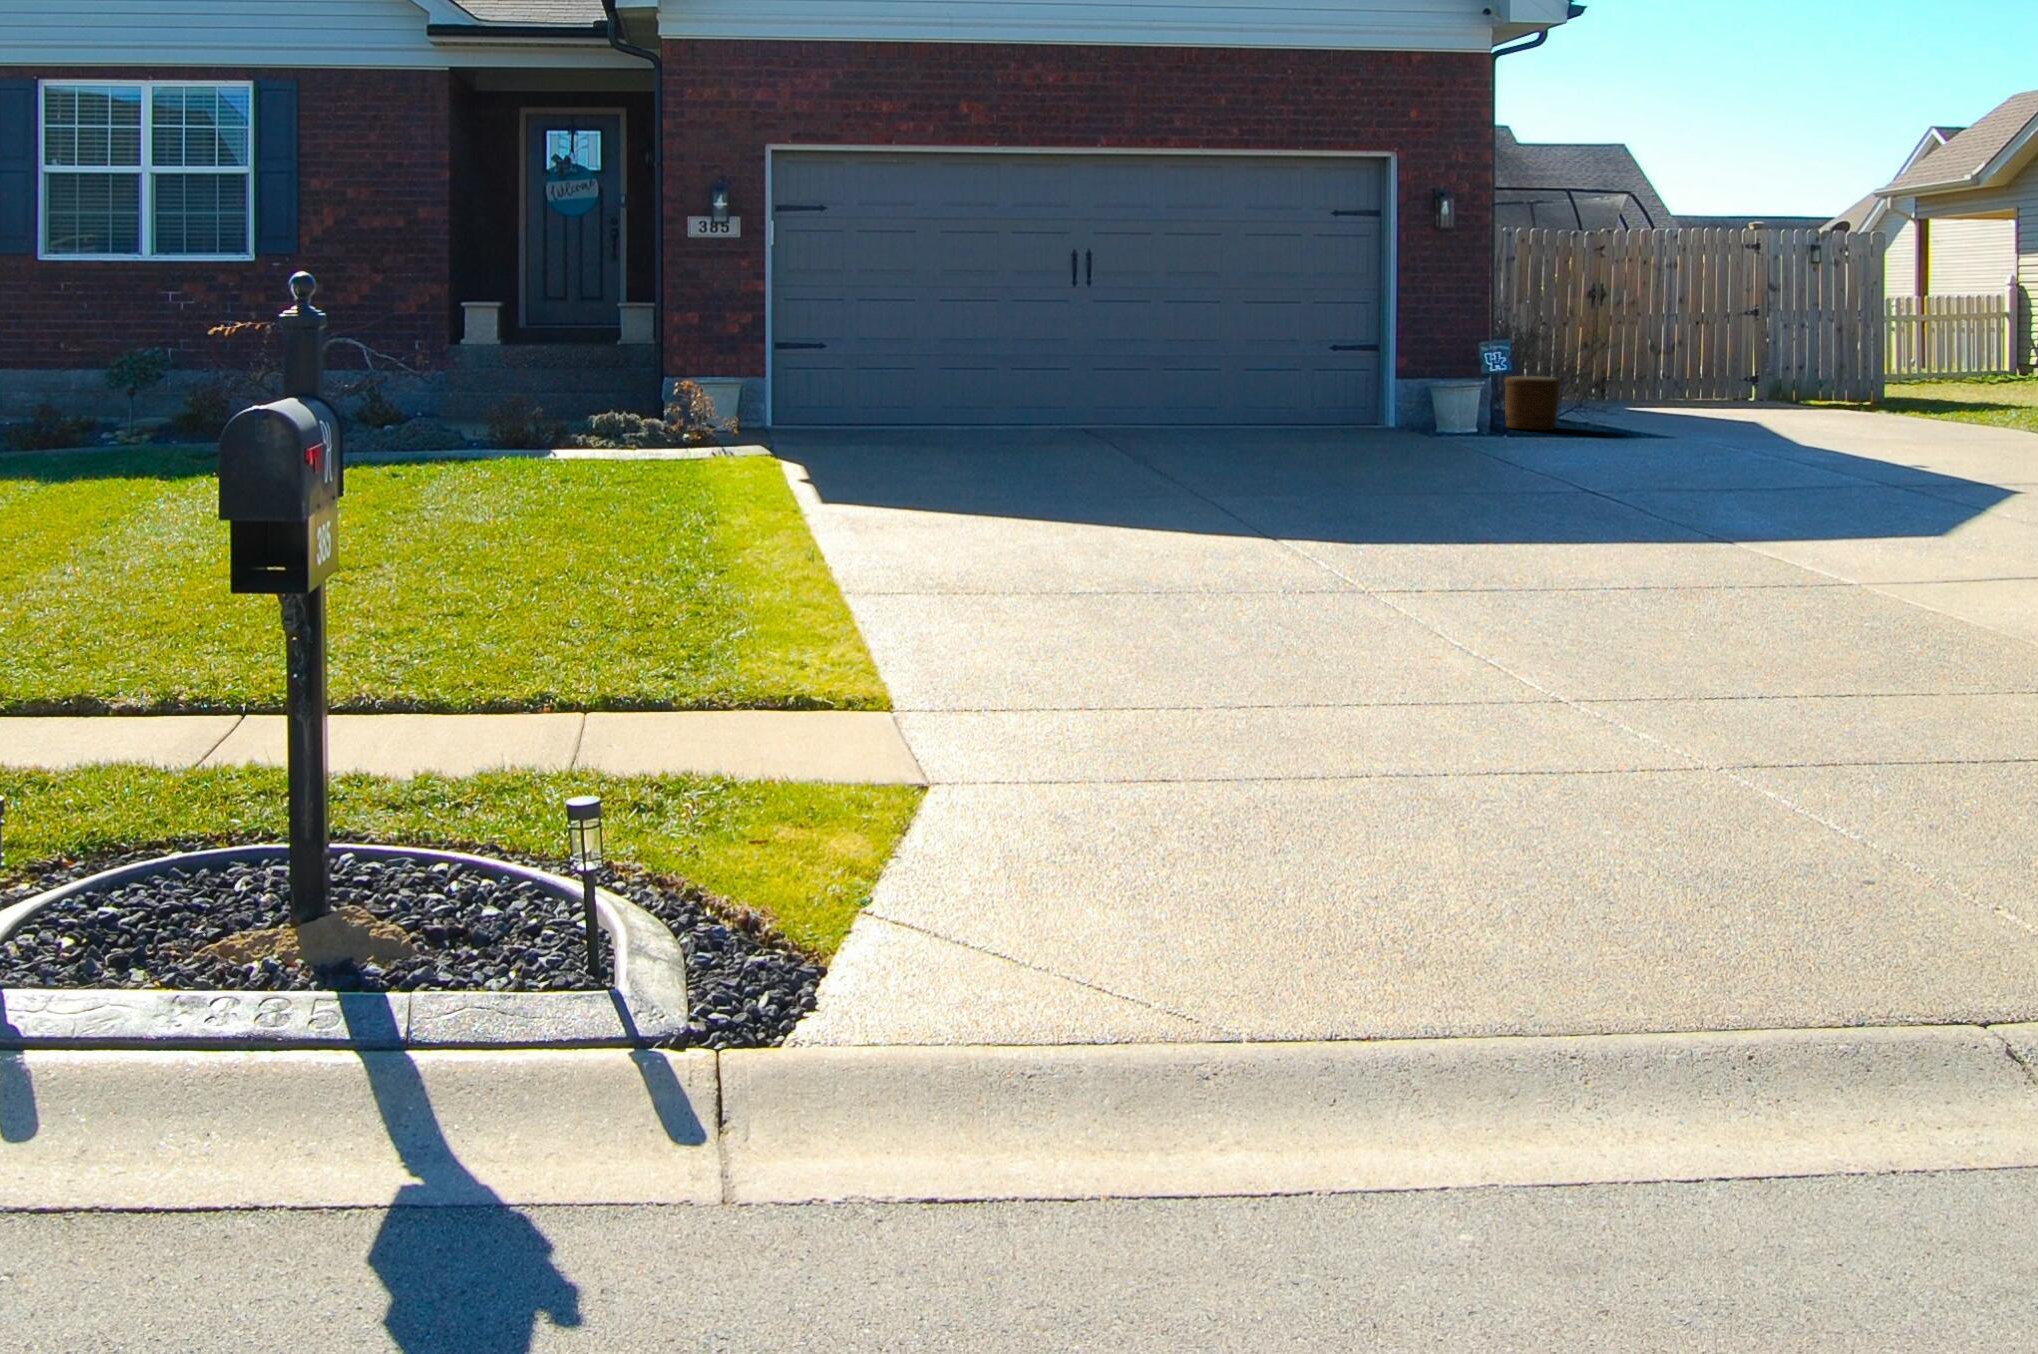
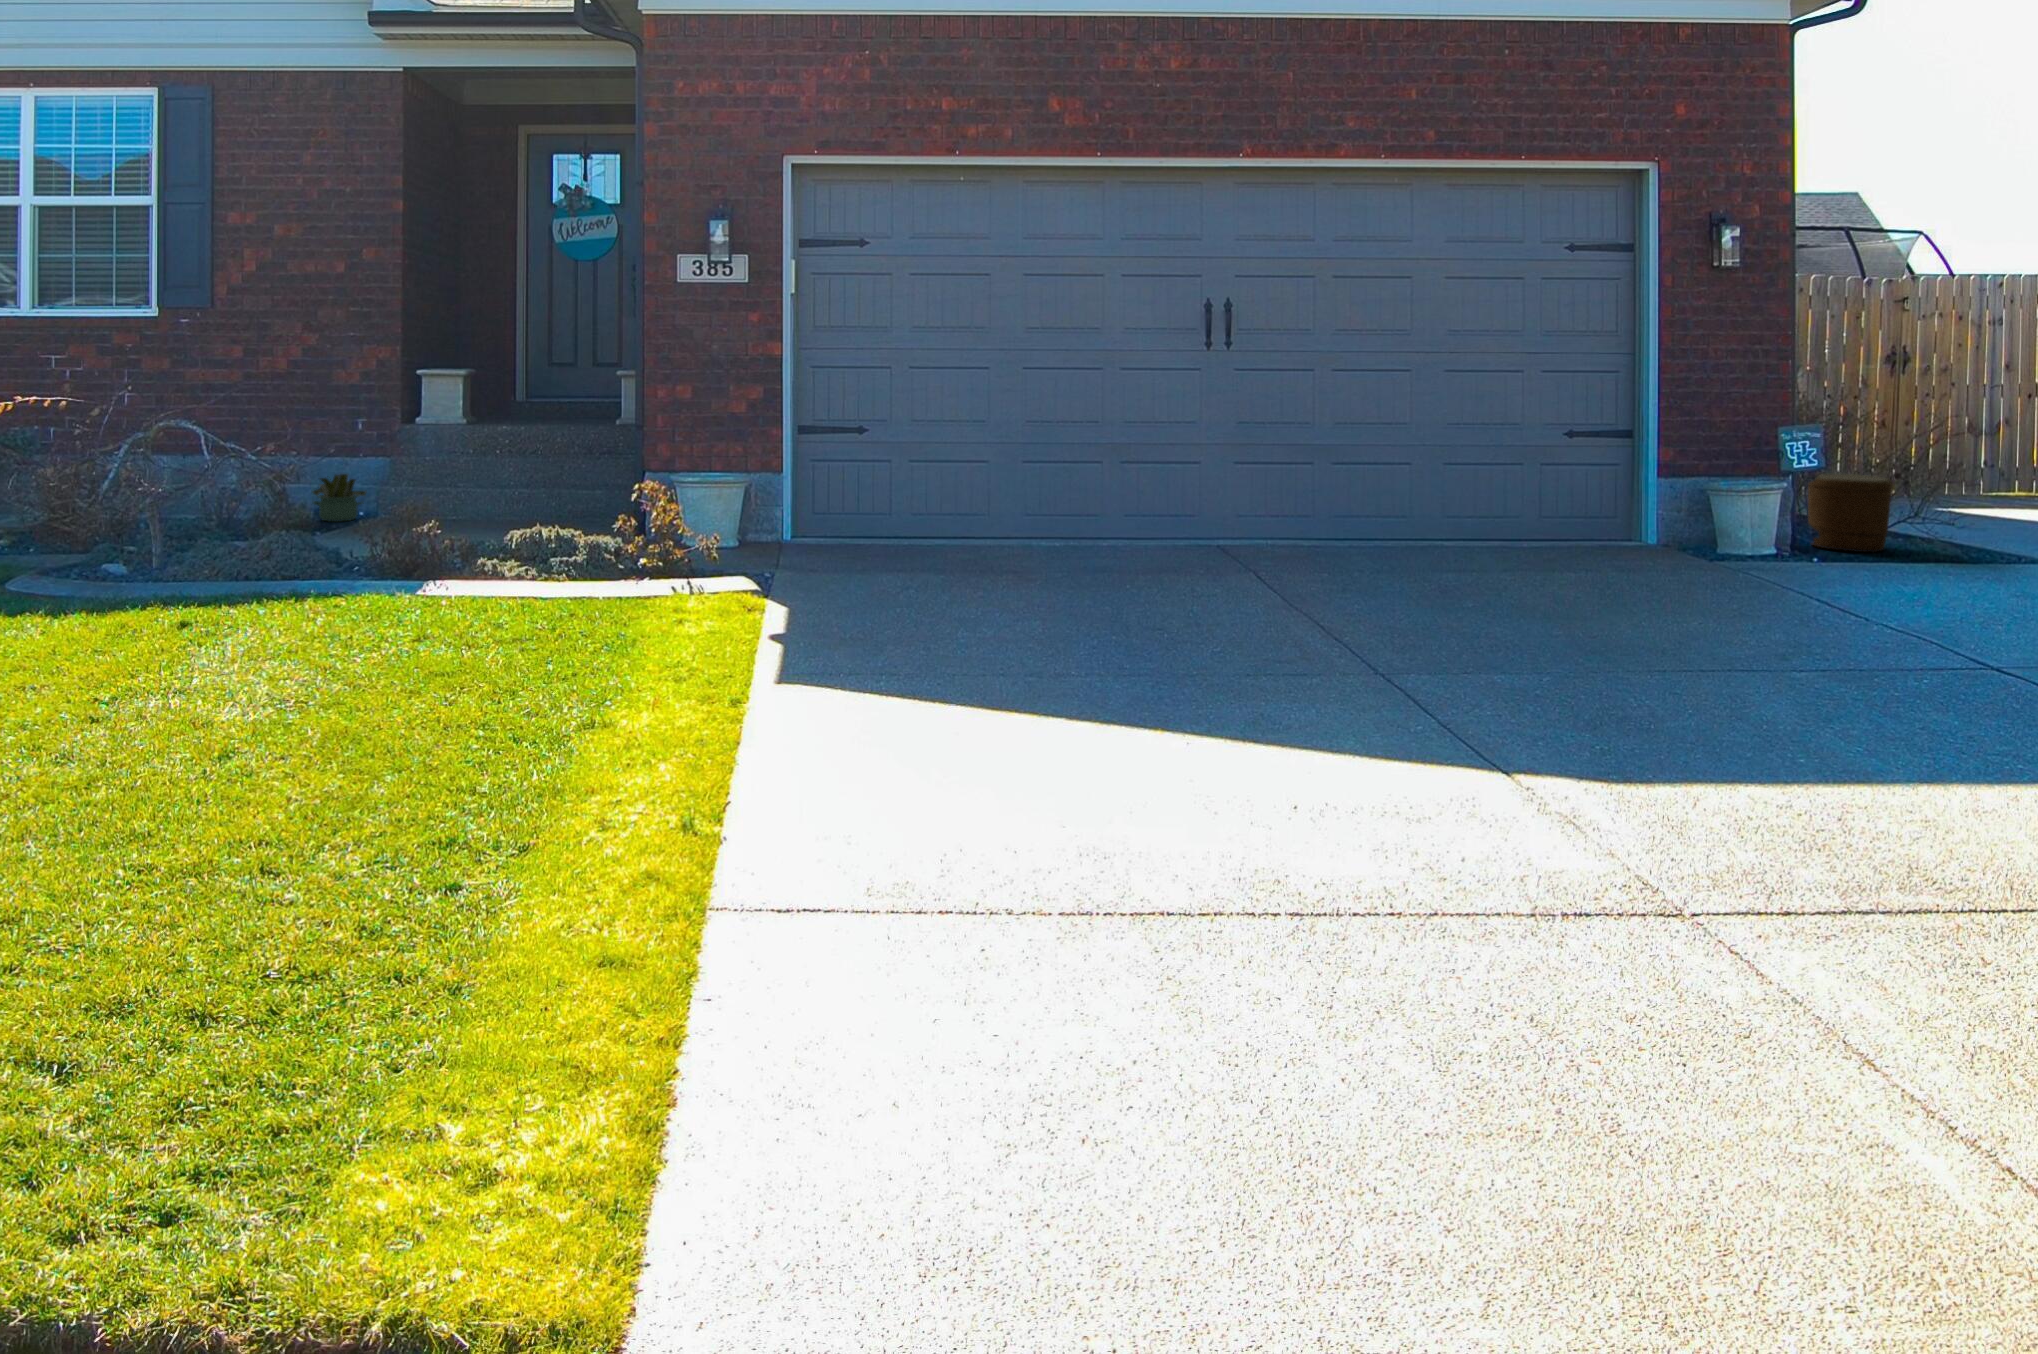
decorative plant: none [387,386,430,423] -> present [313,474,366,522]

